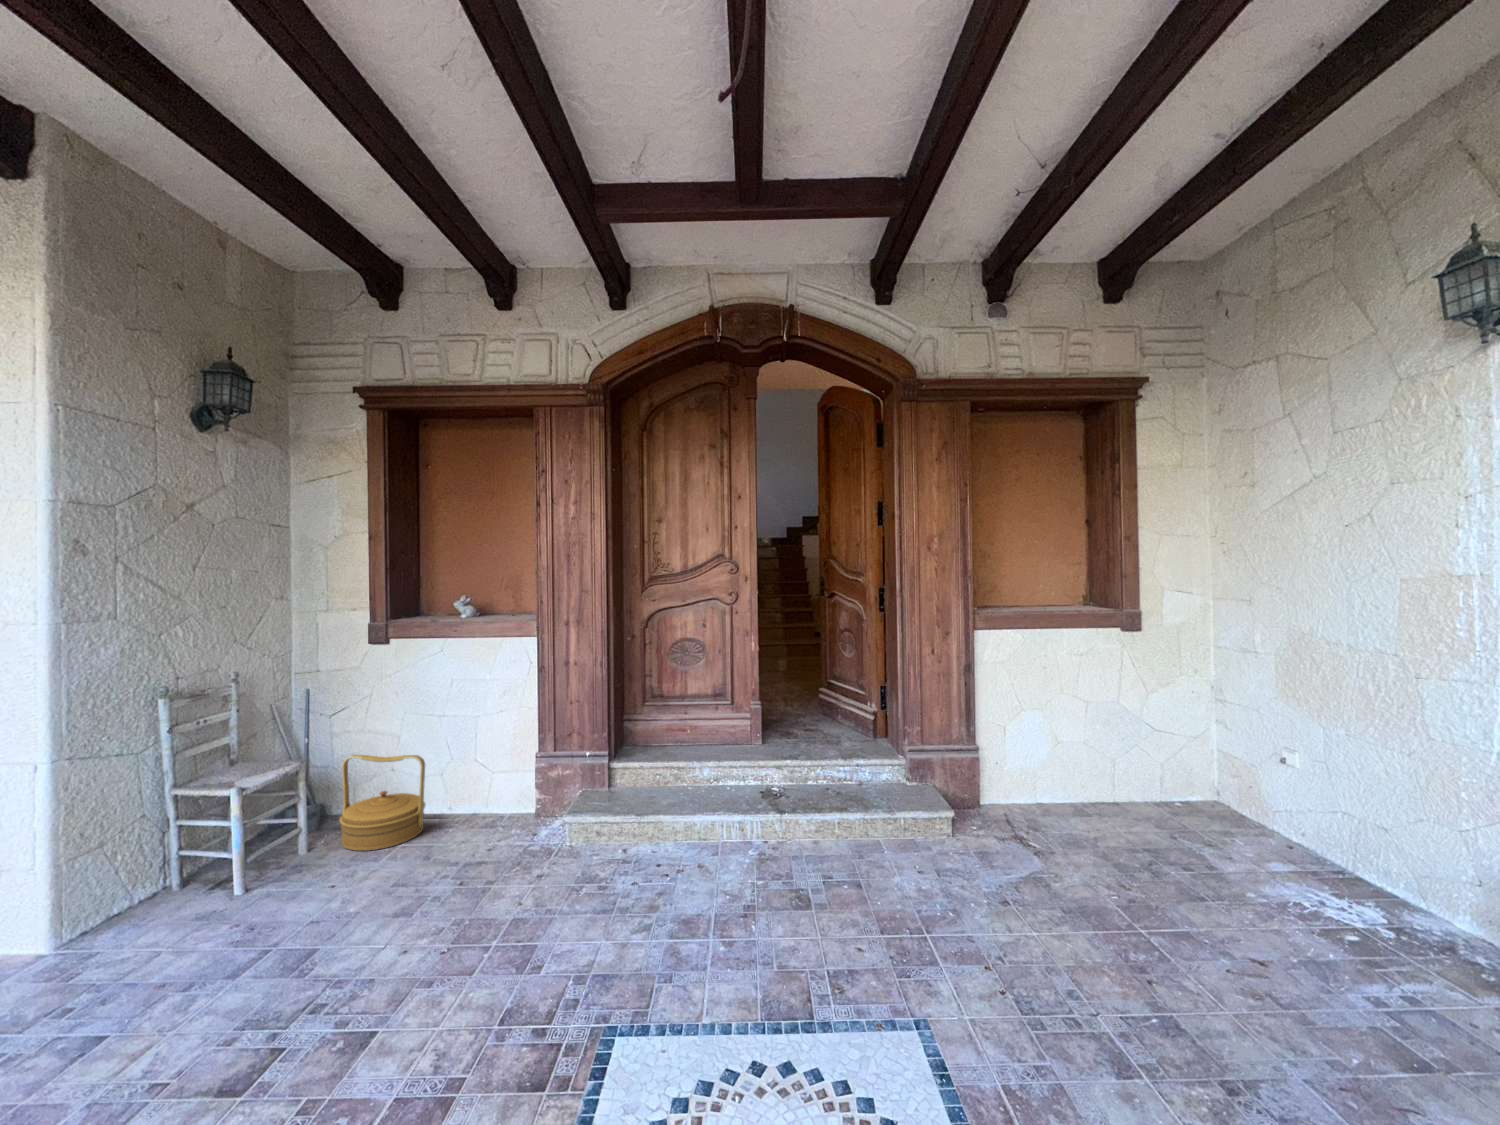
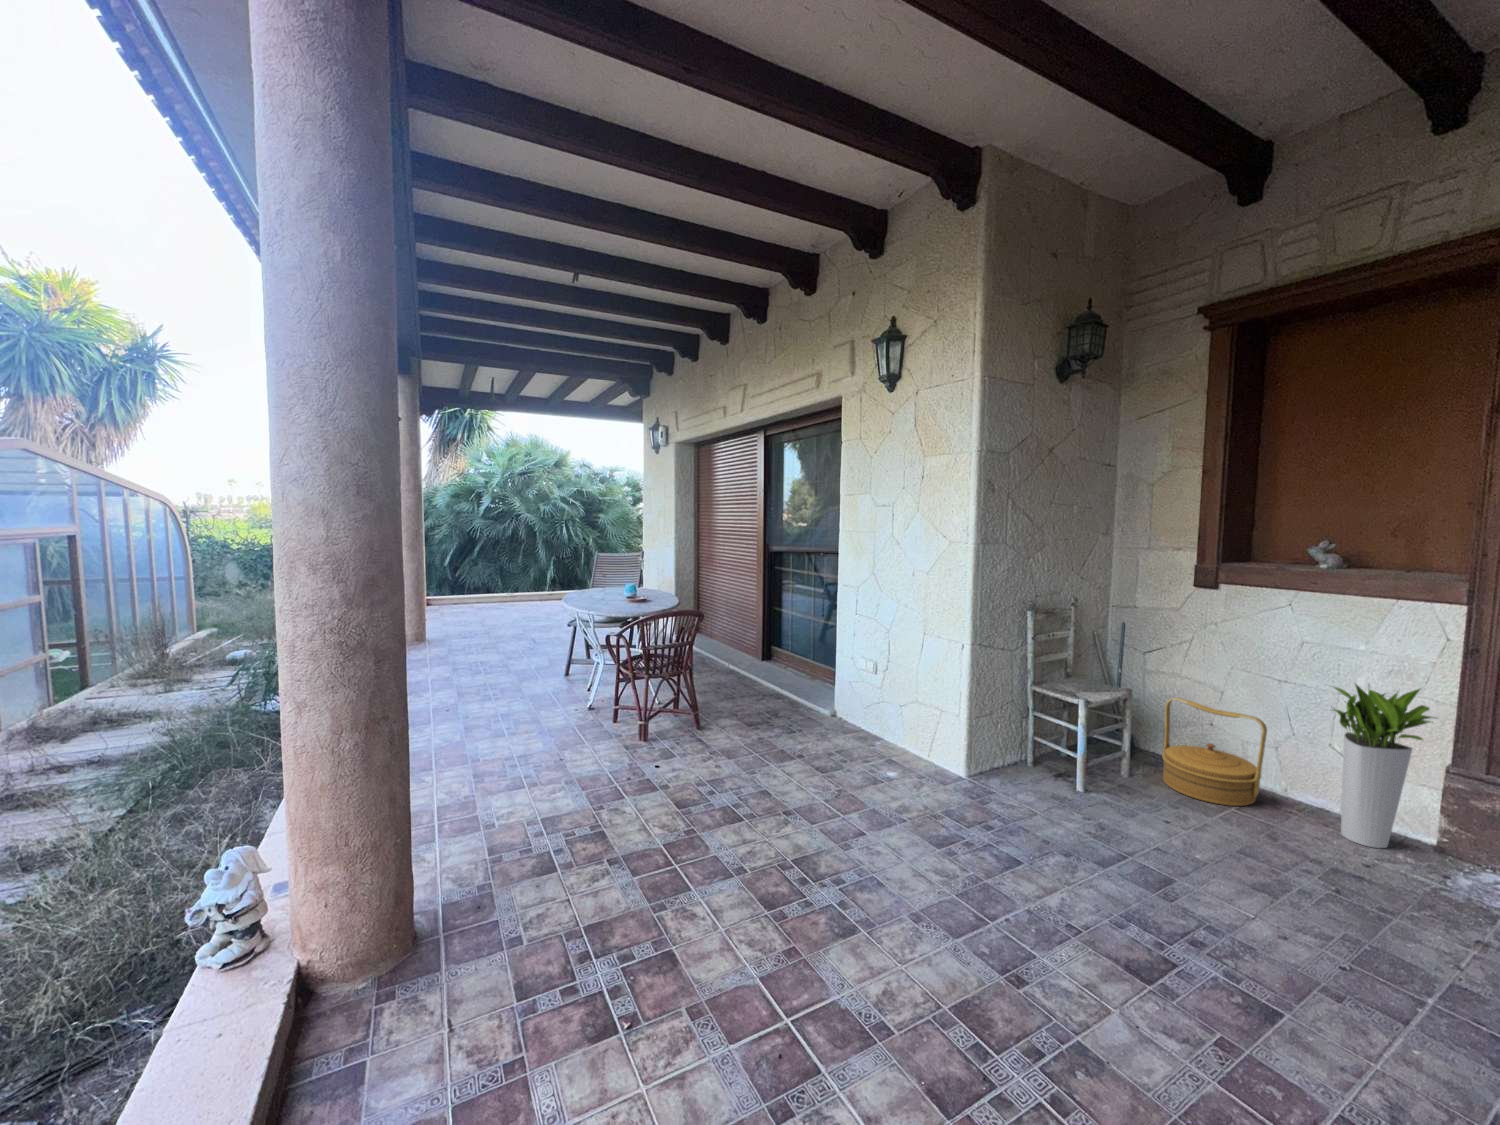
planter: none [460,702,528,836] -> present [1333,684,1433,848]

